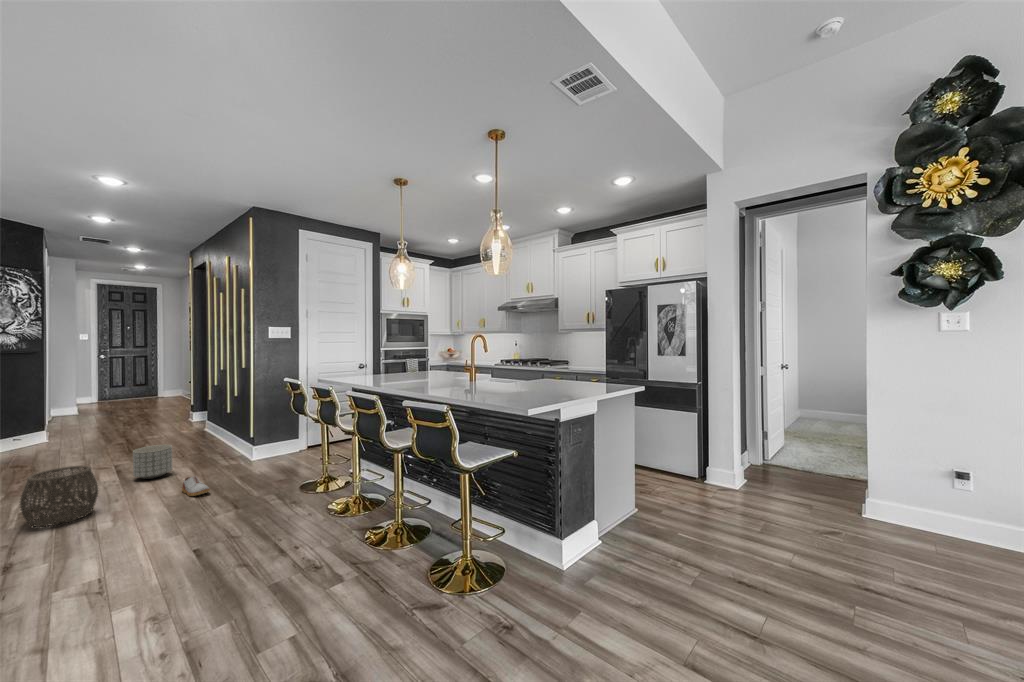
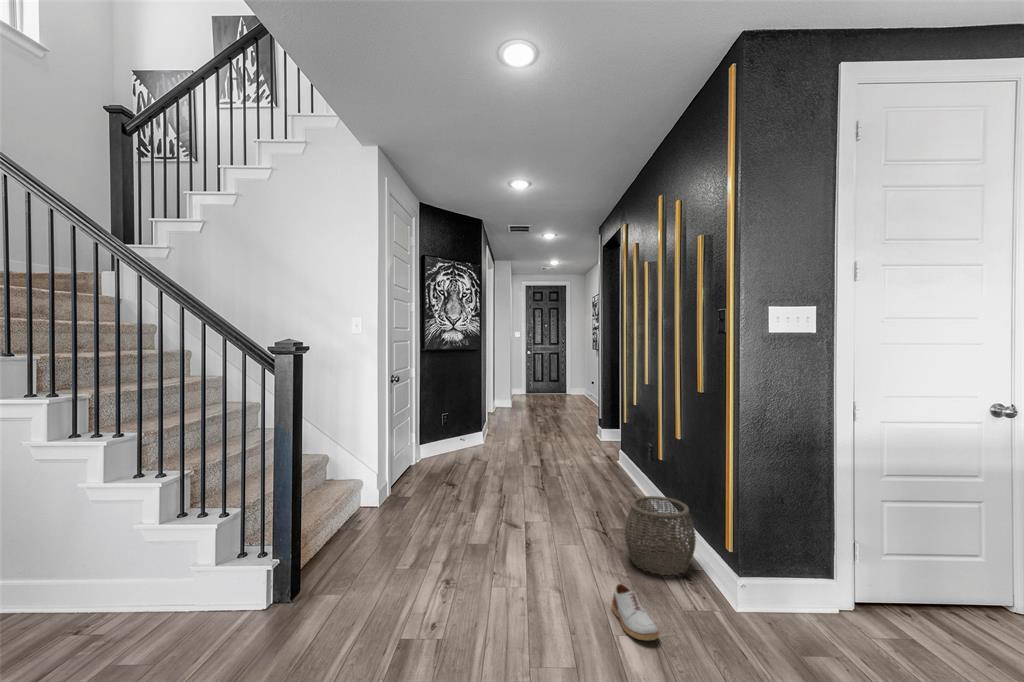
planter: present [133,445,172,479] -> none [548,494,593,548]
woven basket: present [20,466,98,527] -> present [625,496,696,576]

